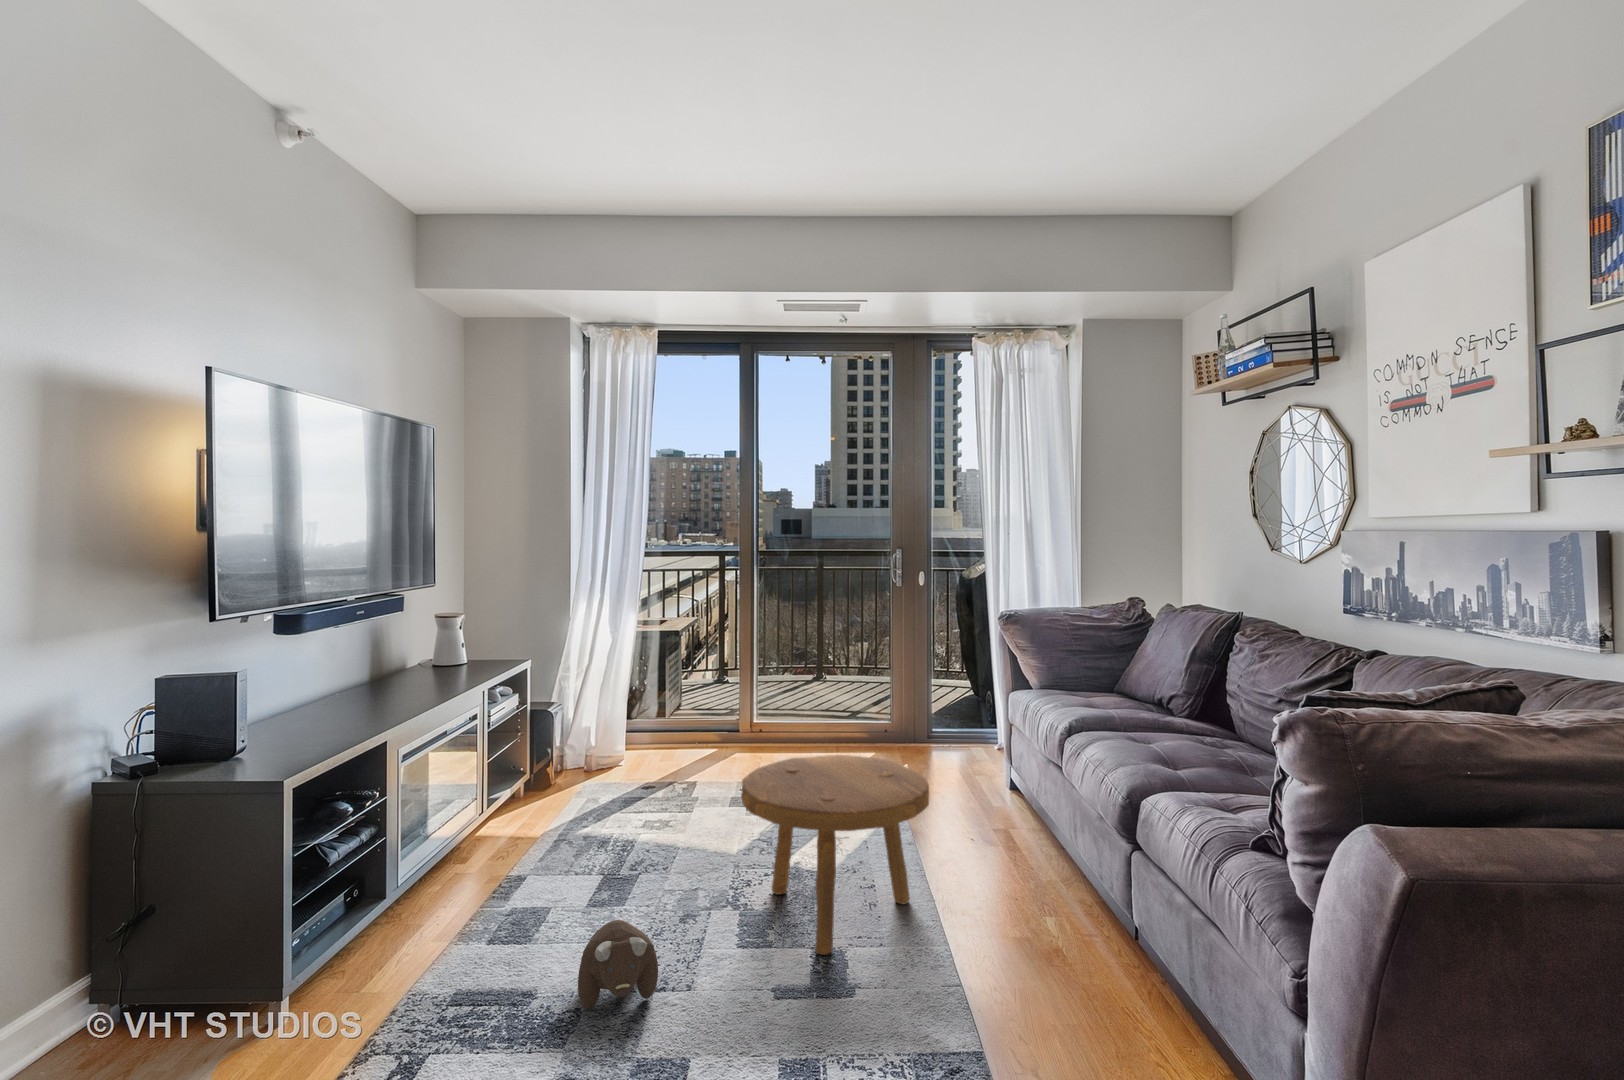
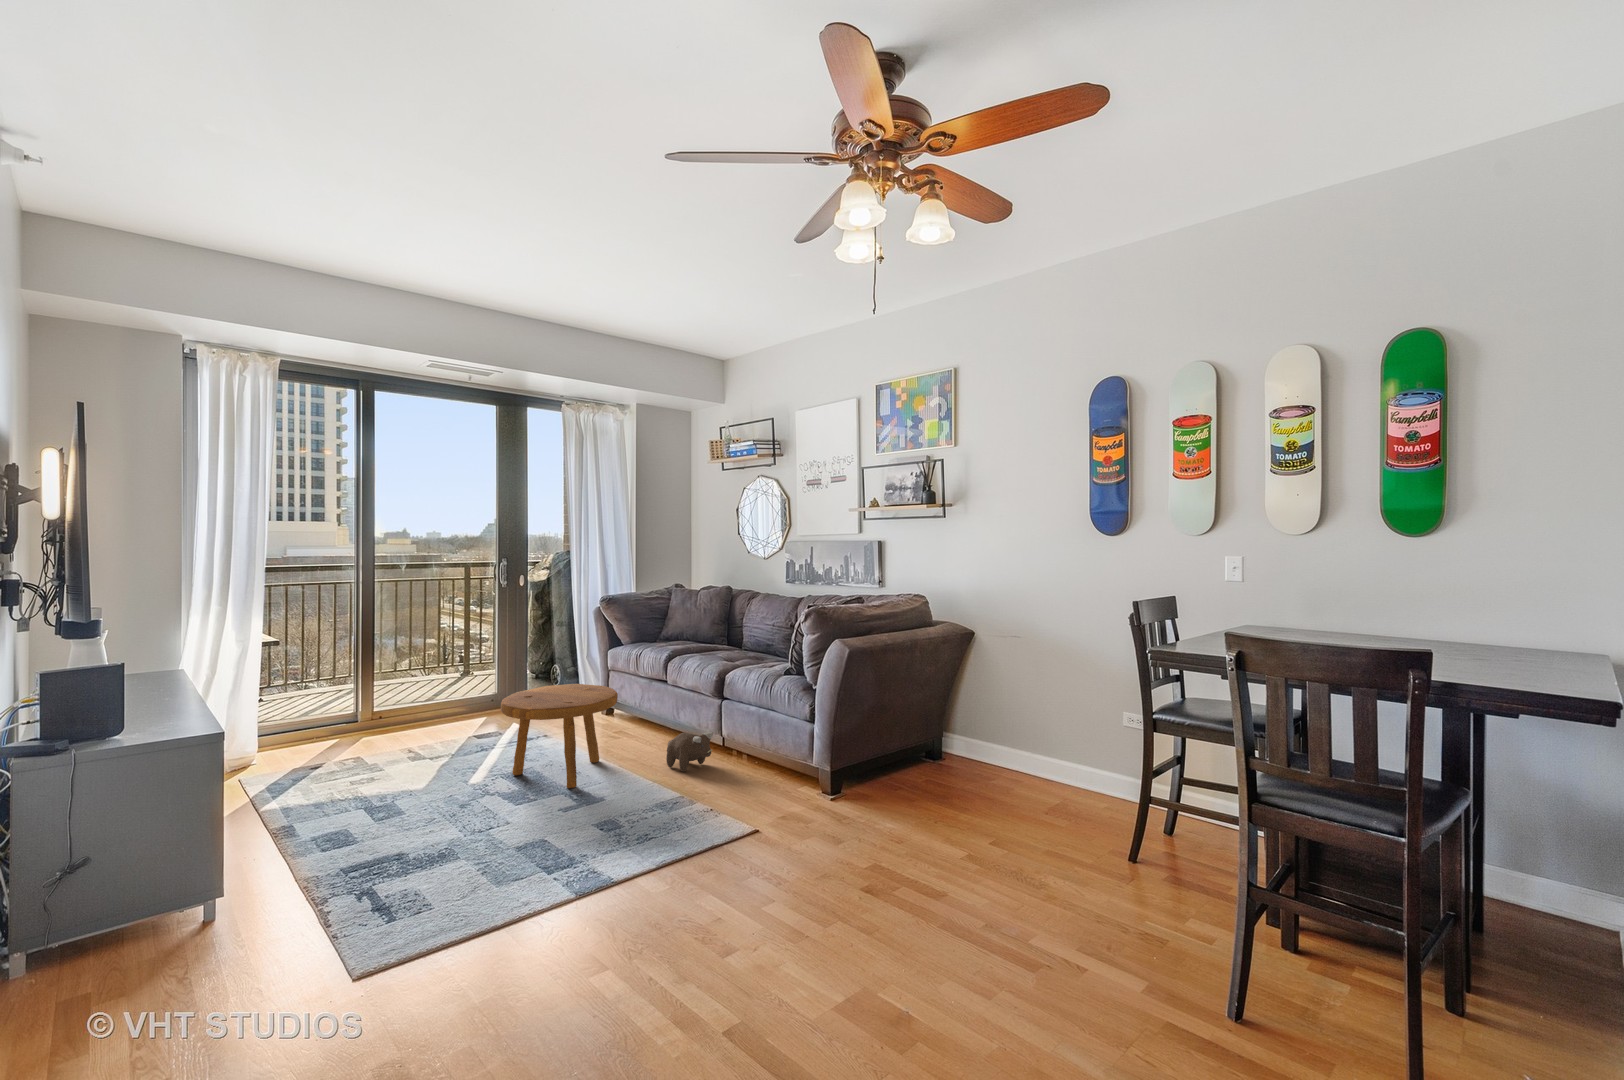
plush toy: present [578,920,658,1009] -> present [666,732,713,772]

